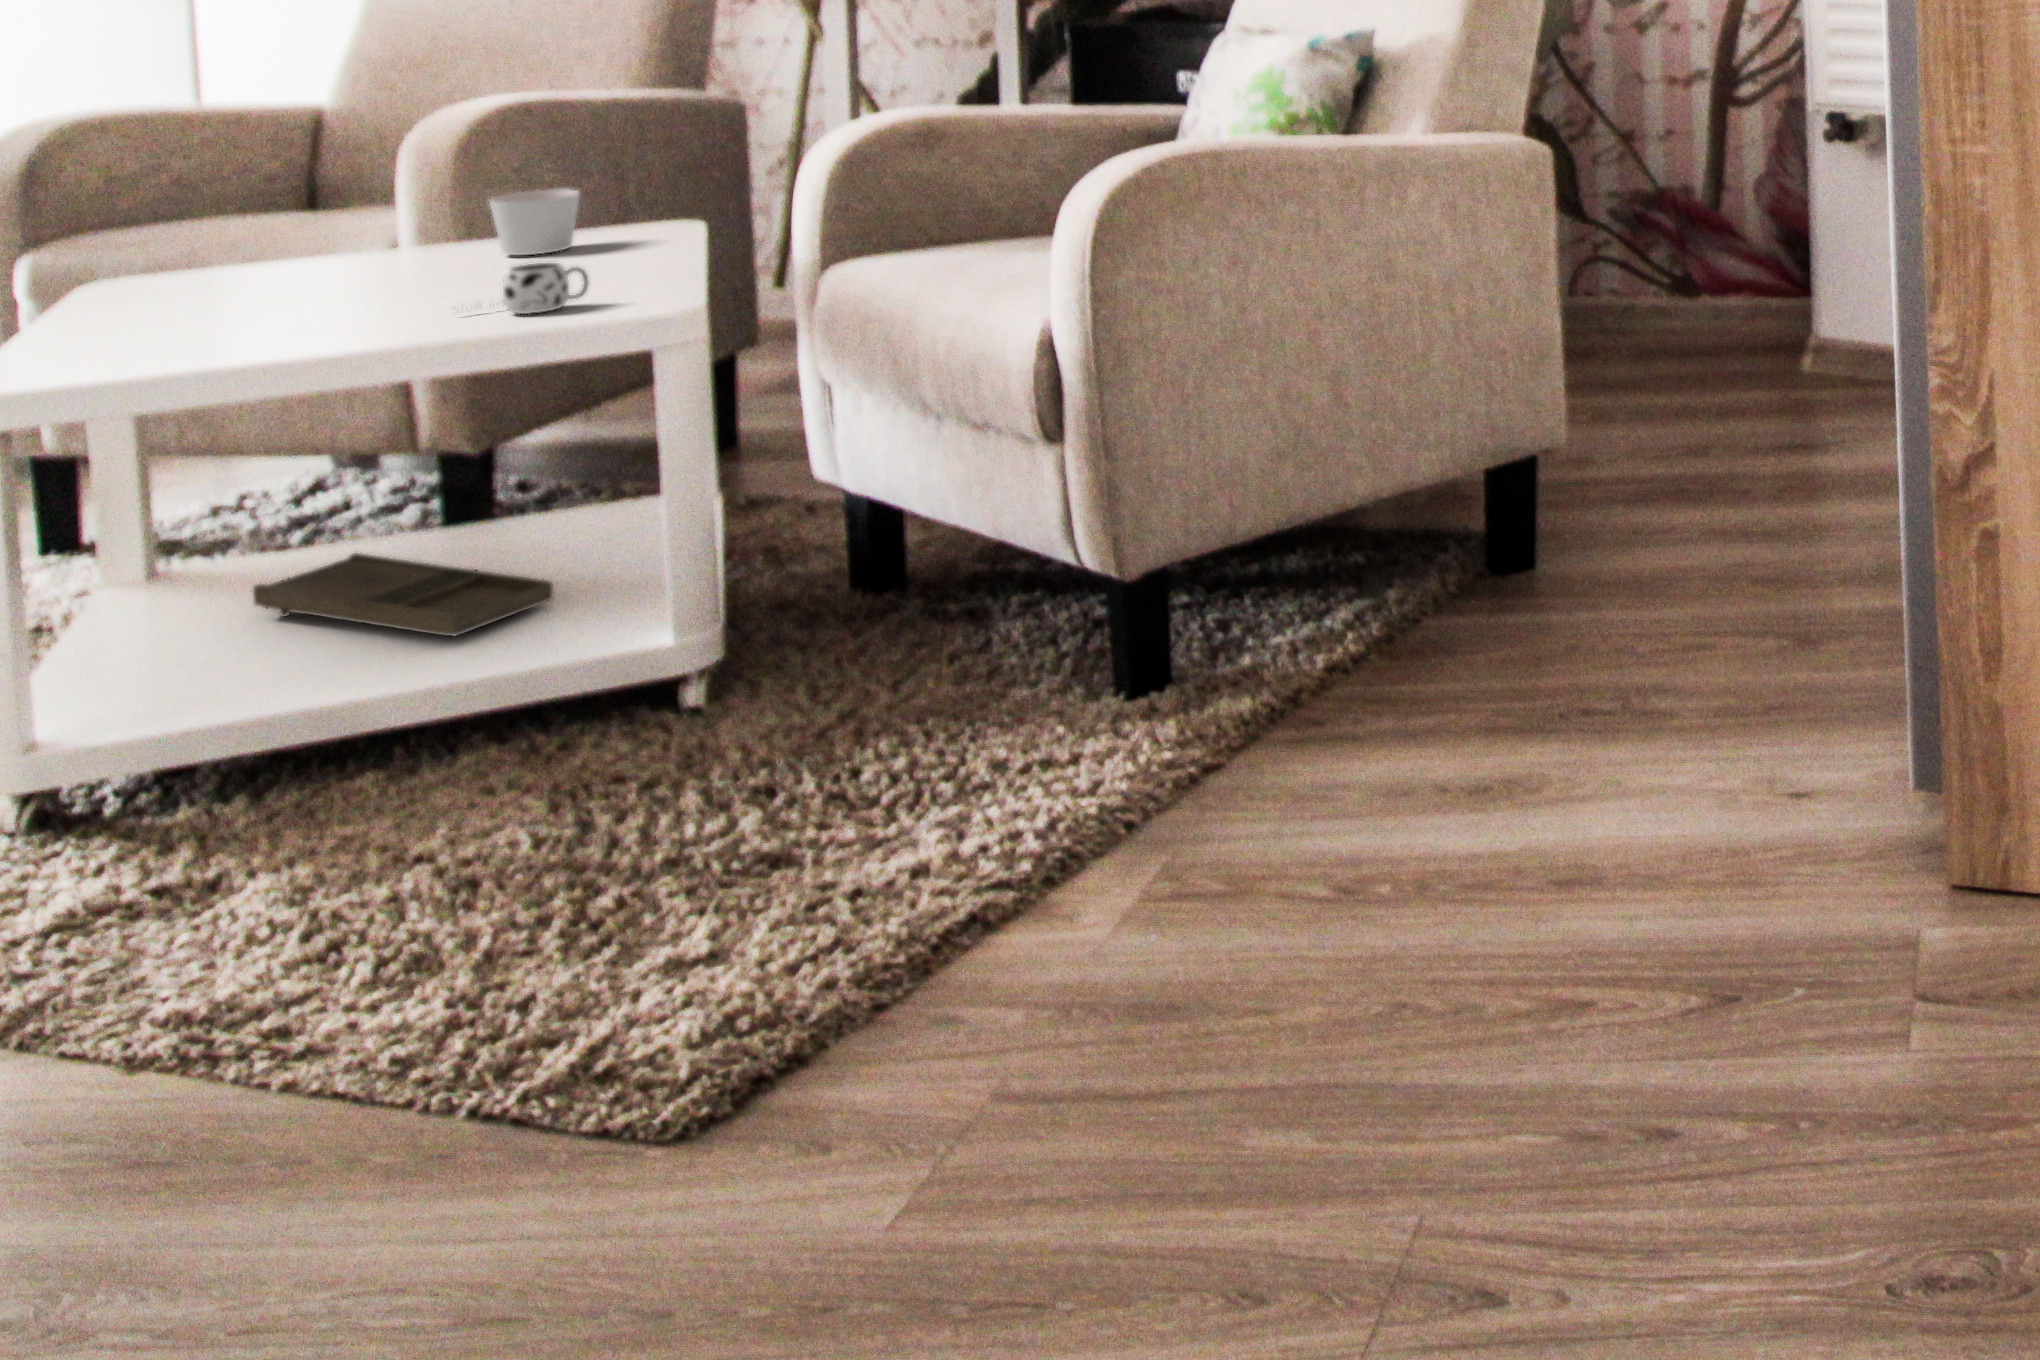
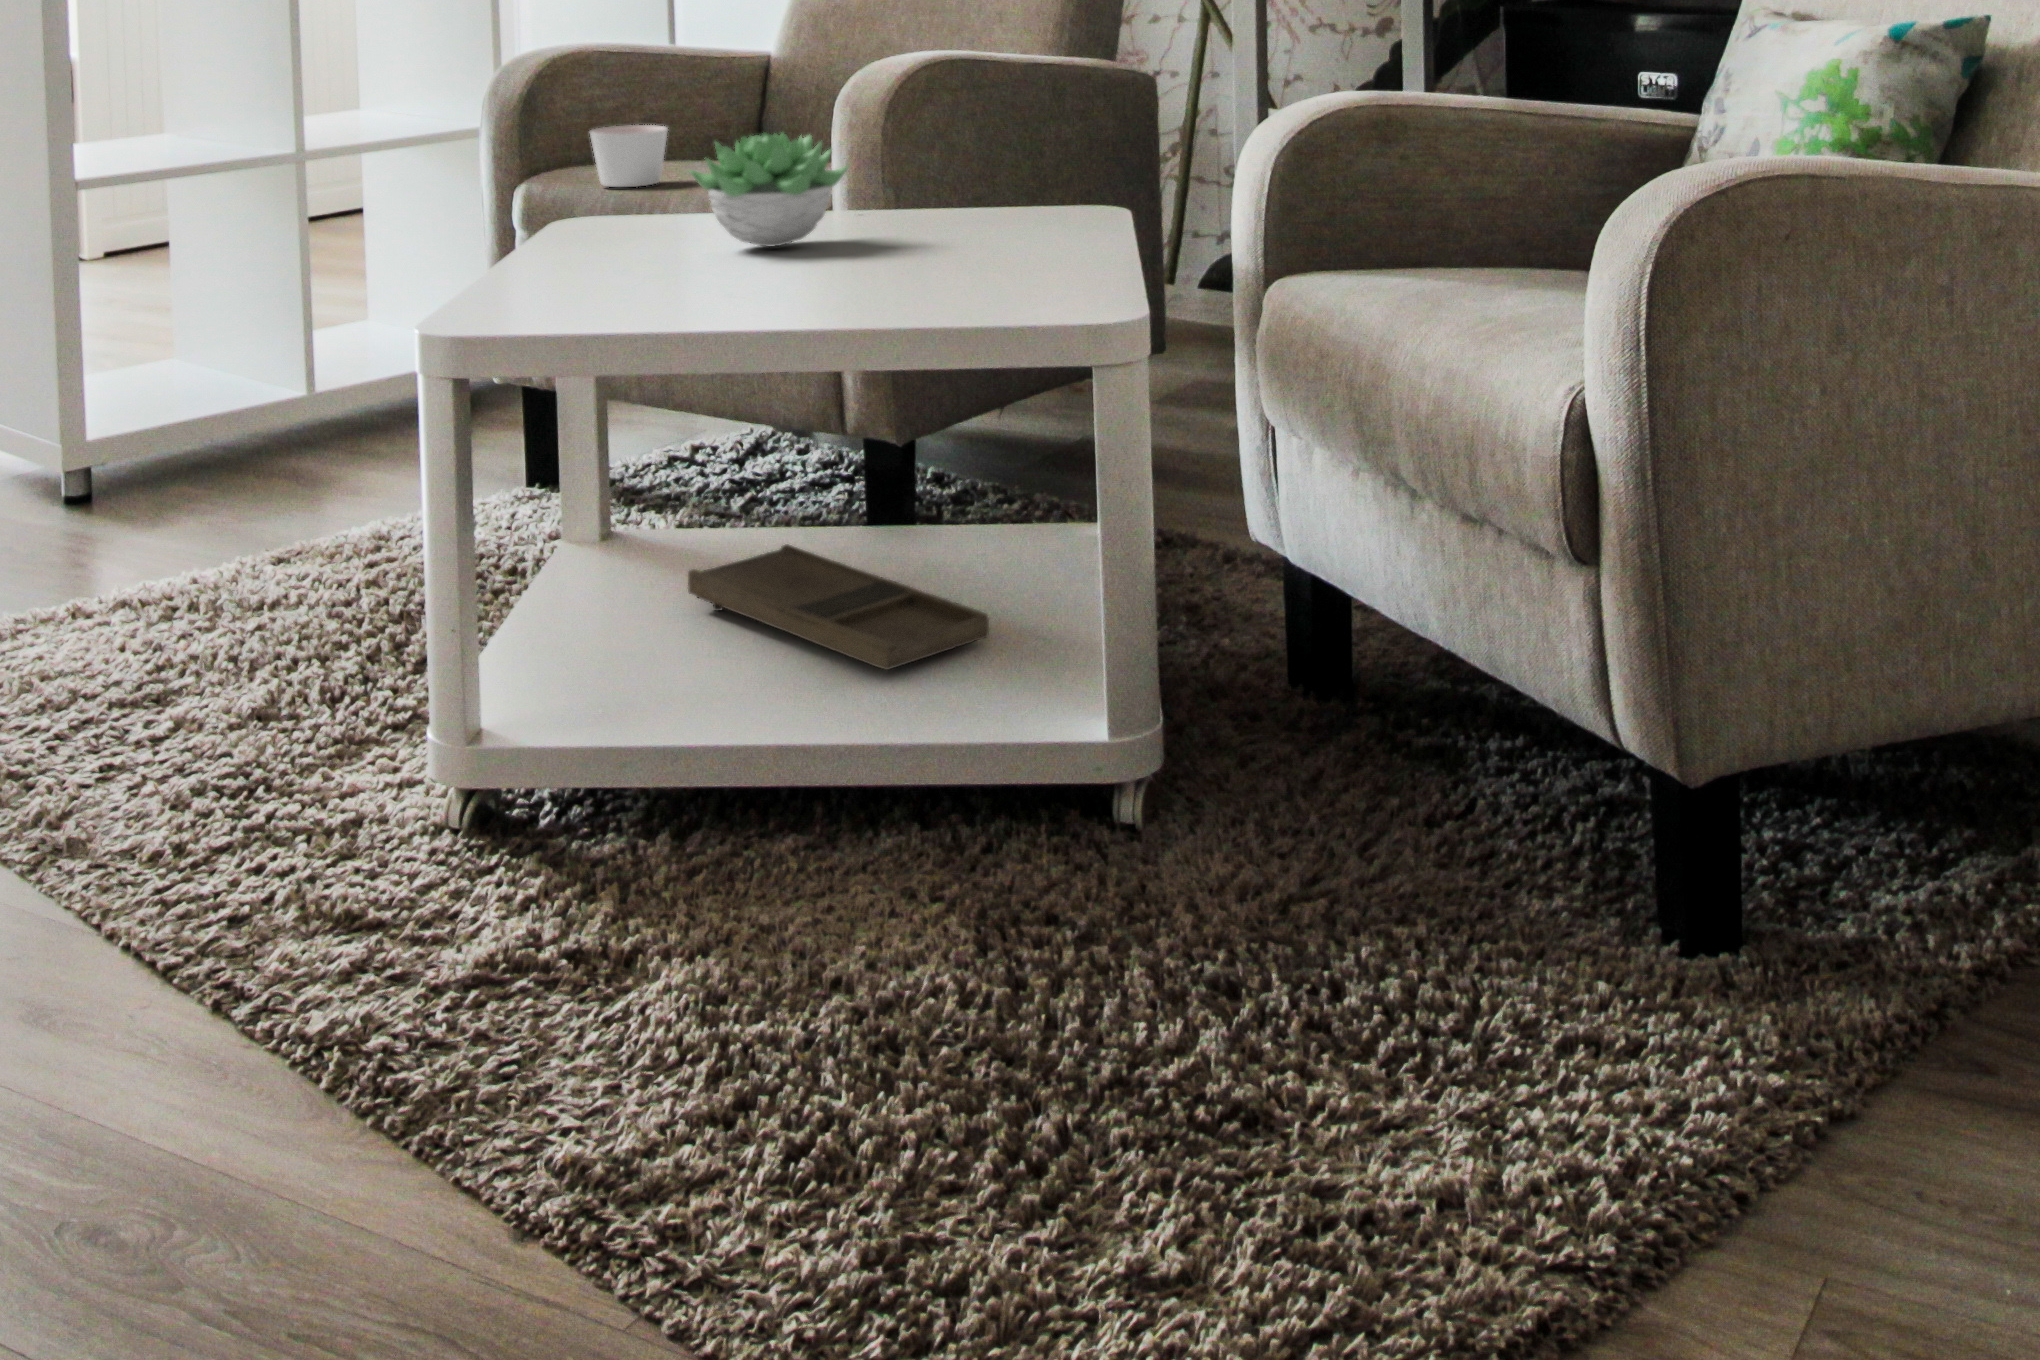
candle: present [489,189,579,255] -> present [590,125,668,187]
succulent plant: none [244,196,415,297] -> present [689,132,849,246]
mug: present [453,263,588,314] -> none [890,223,1035,284]

